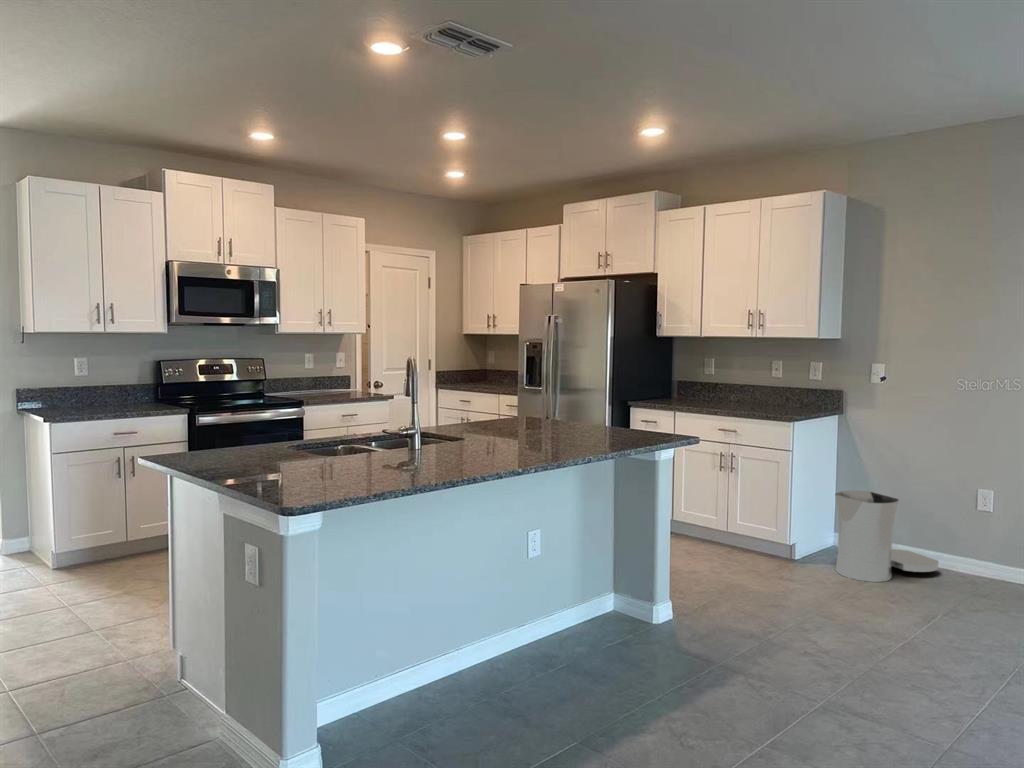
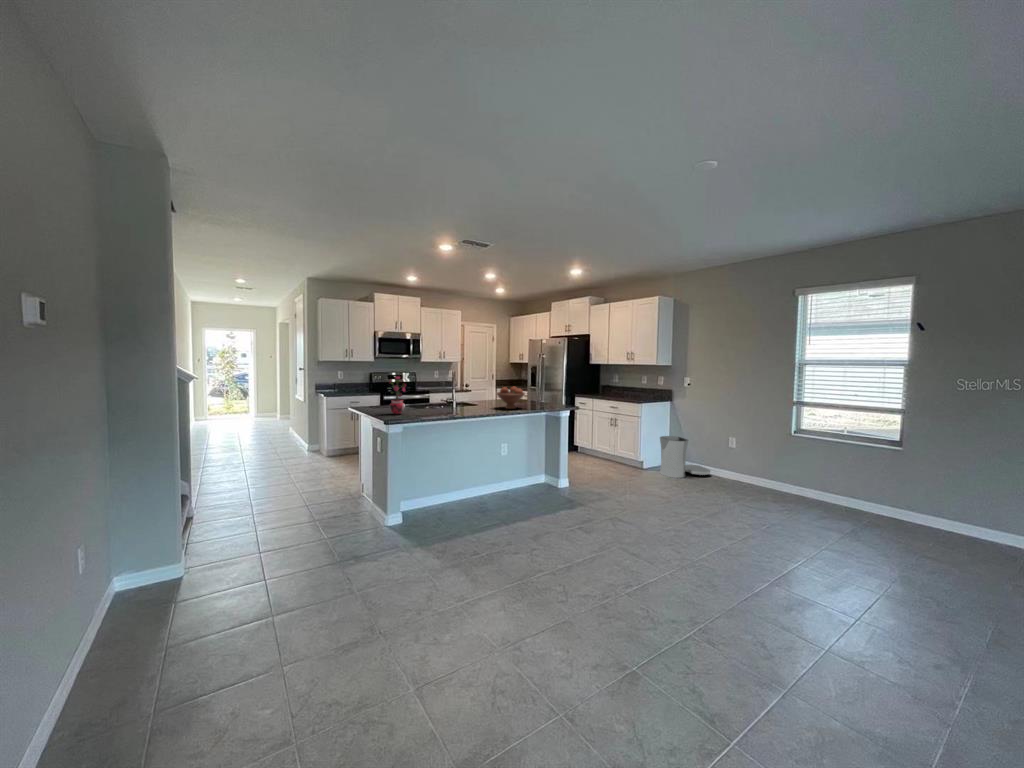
potted plant: none [252,373,308,476] -> present [389,376,406,415]
fruit bowl: none [514,393,584,448] -> present [497,386,525,409]

